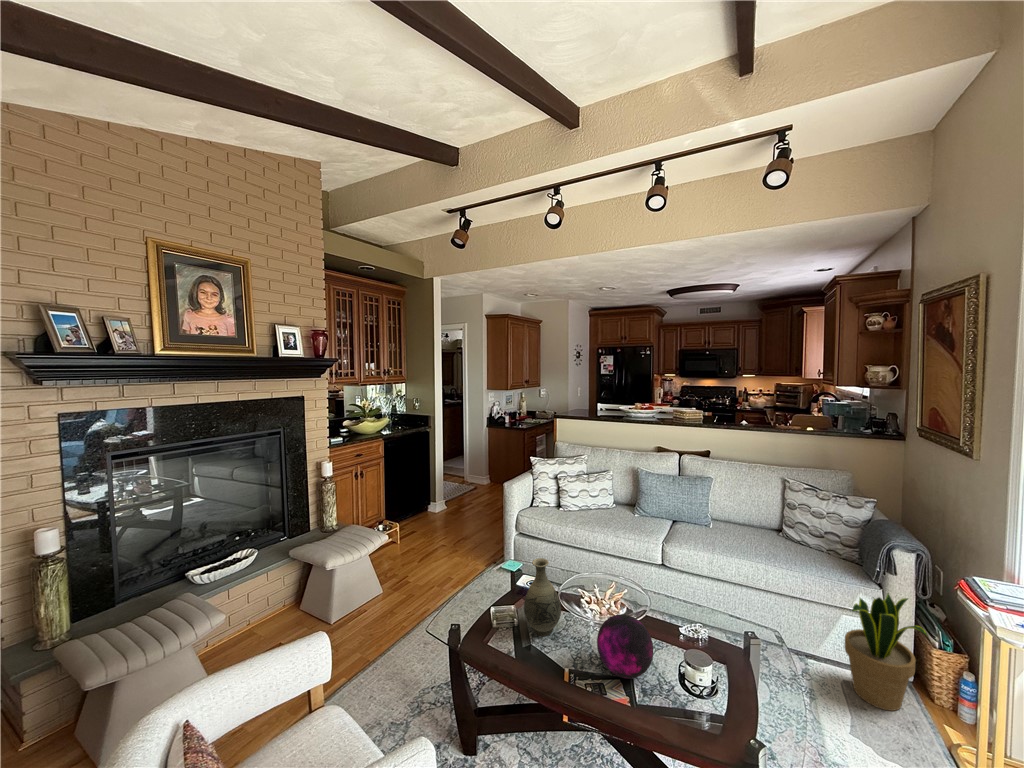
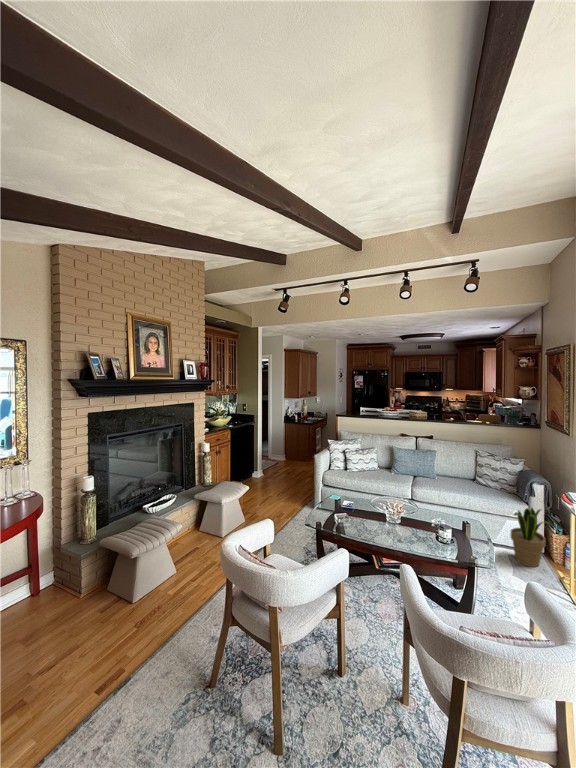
vase: present [524,558,561,636] -> none [349,489,368,529]
decorative orb: present [597,614,653,679] -> none [391,513,420,543]

